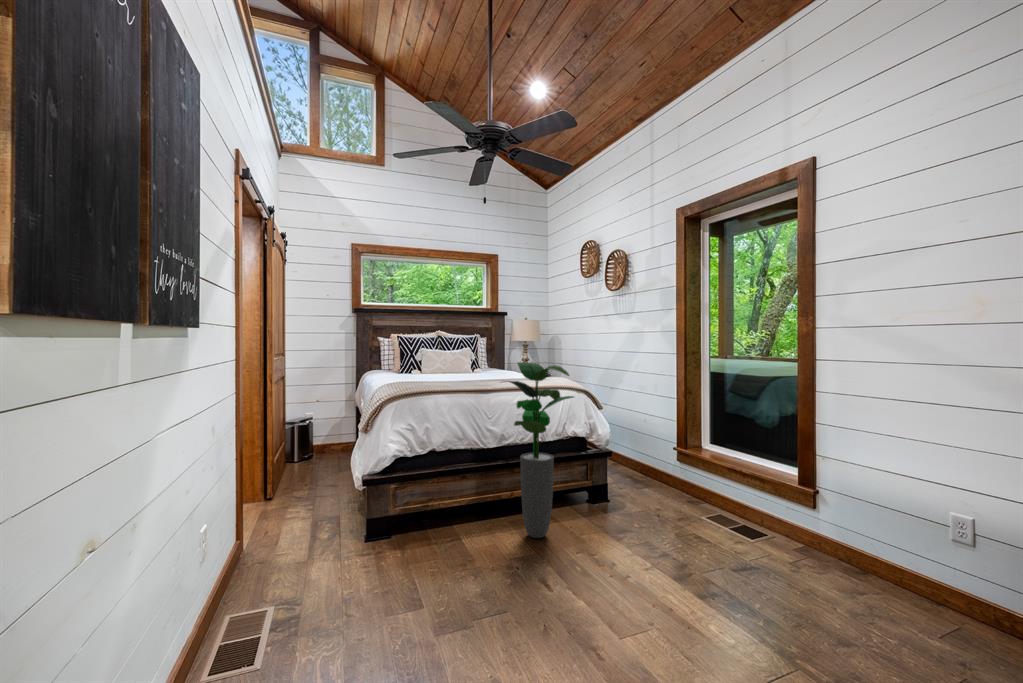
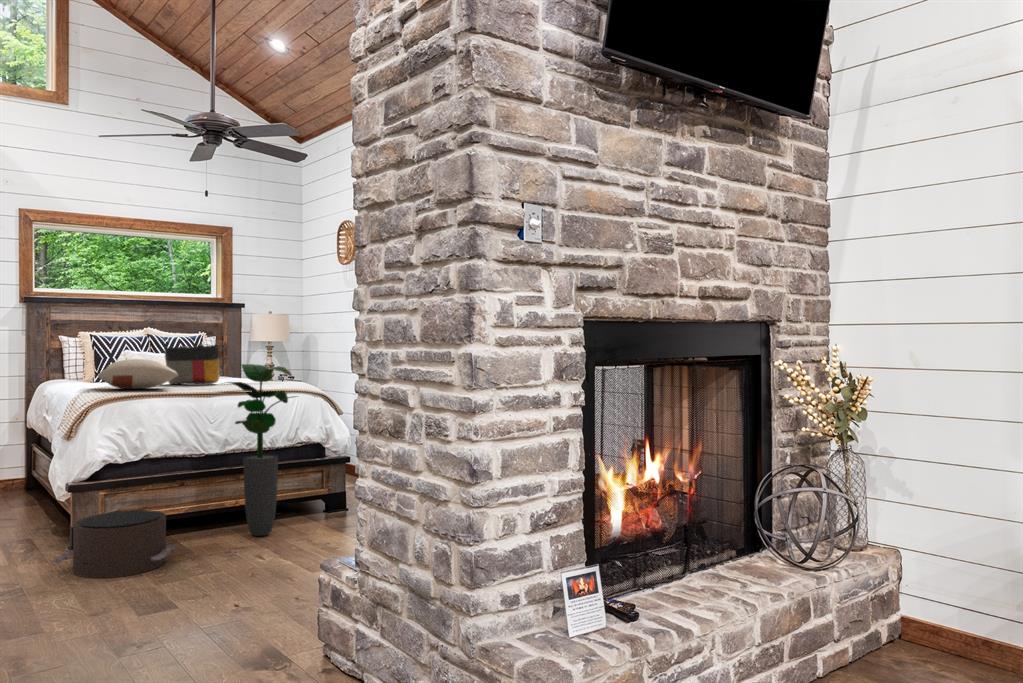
tote bag: none [449,343,495,378] -> present [164,344,221,384]
pillow: none [389,357,460,385] -> present [98,359,178,389]
pouf: none [338,510,460,600] -> present [52,510,176,578]

